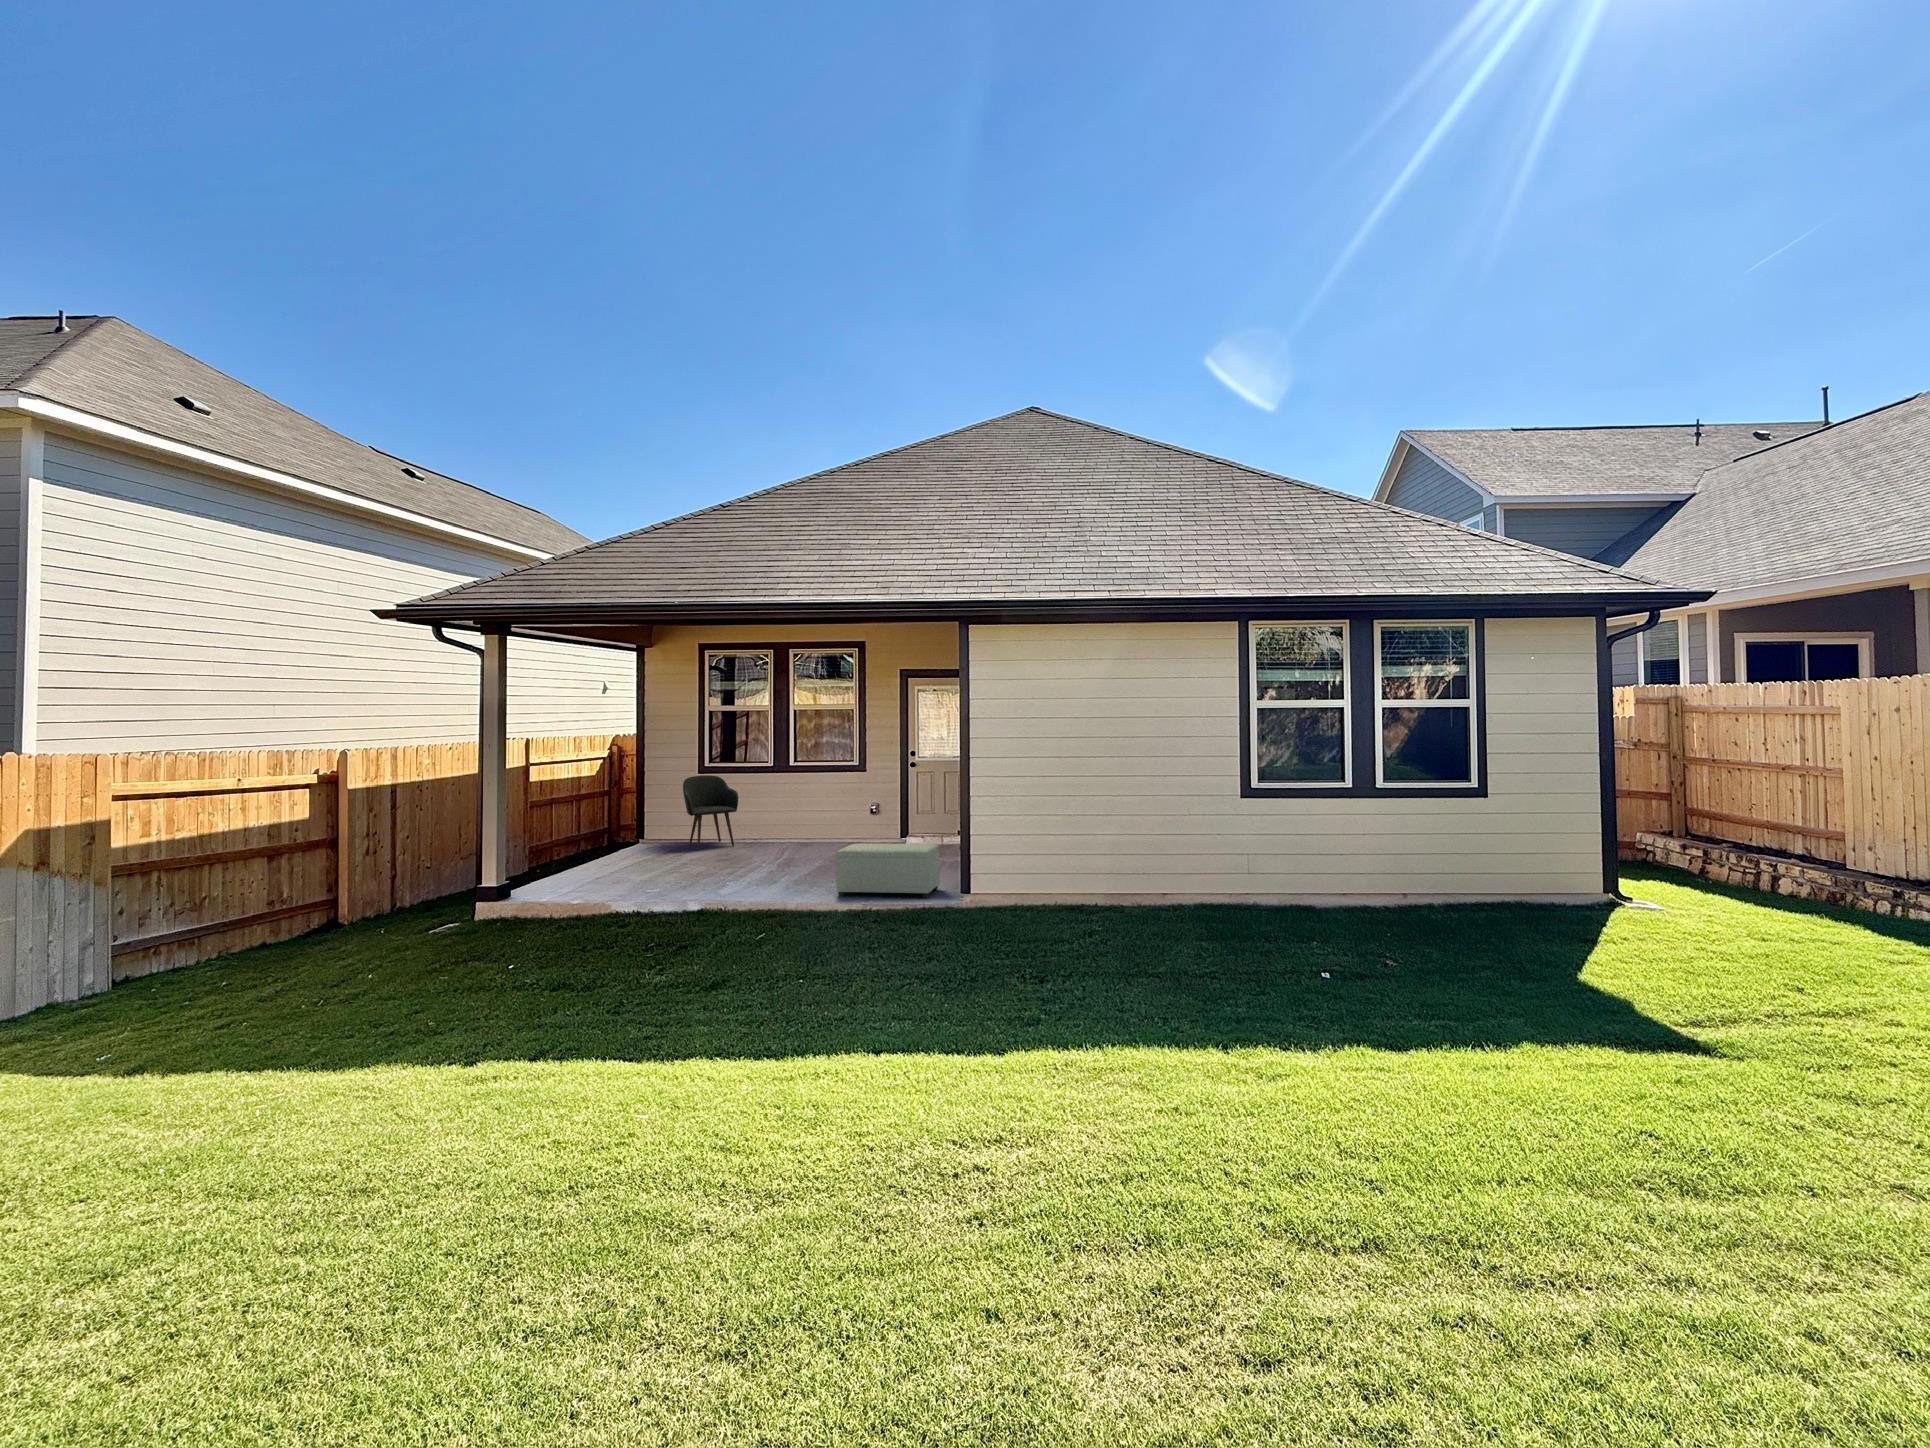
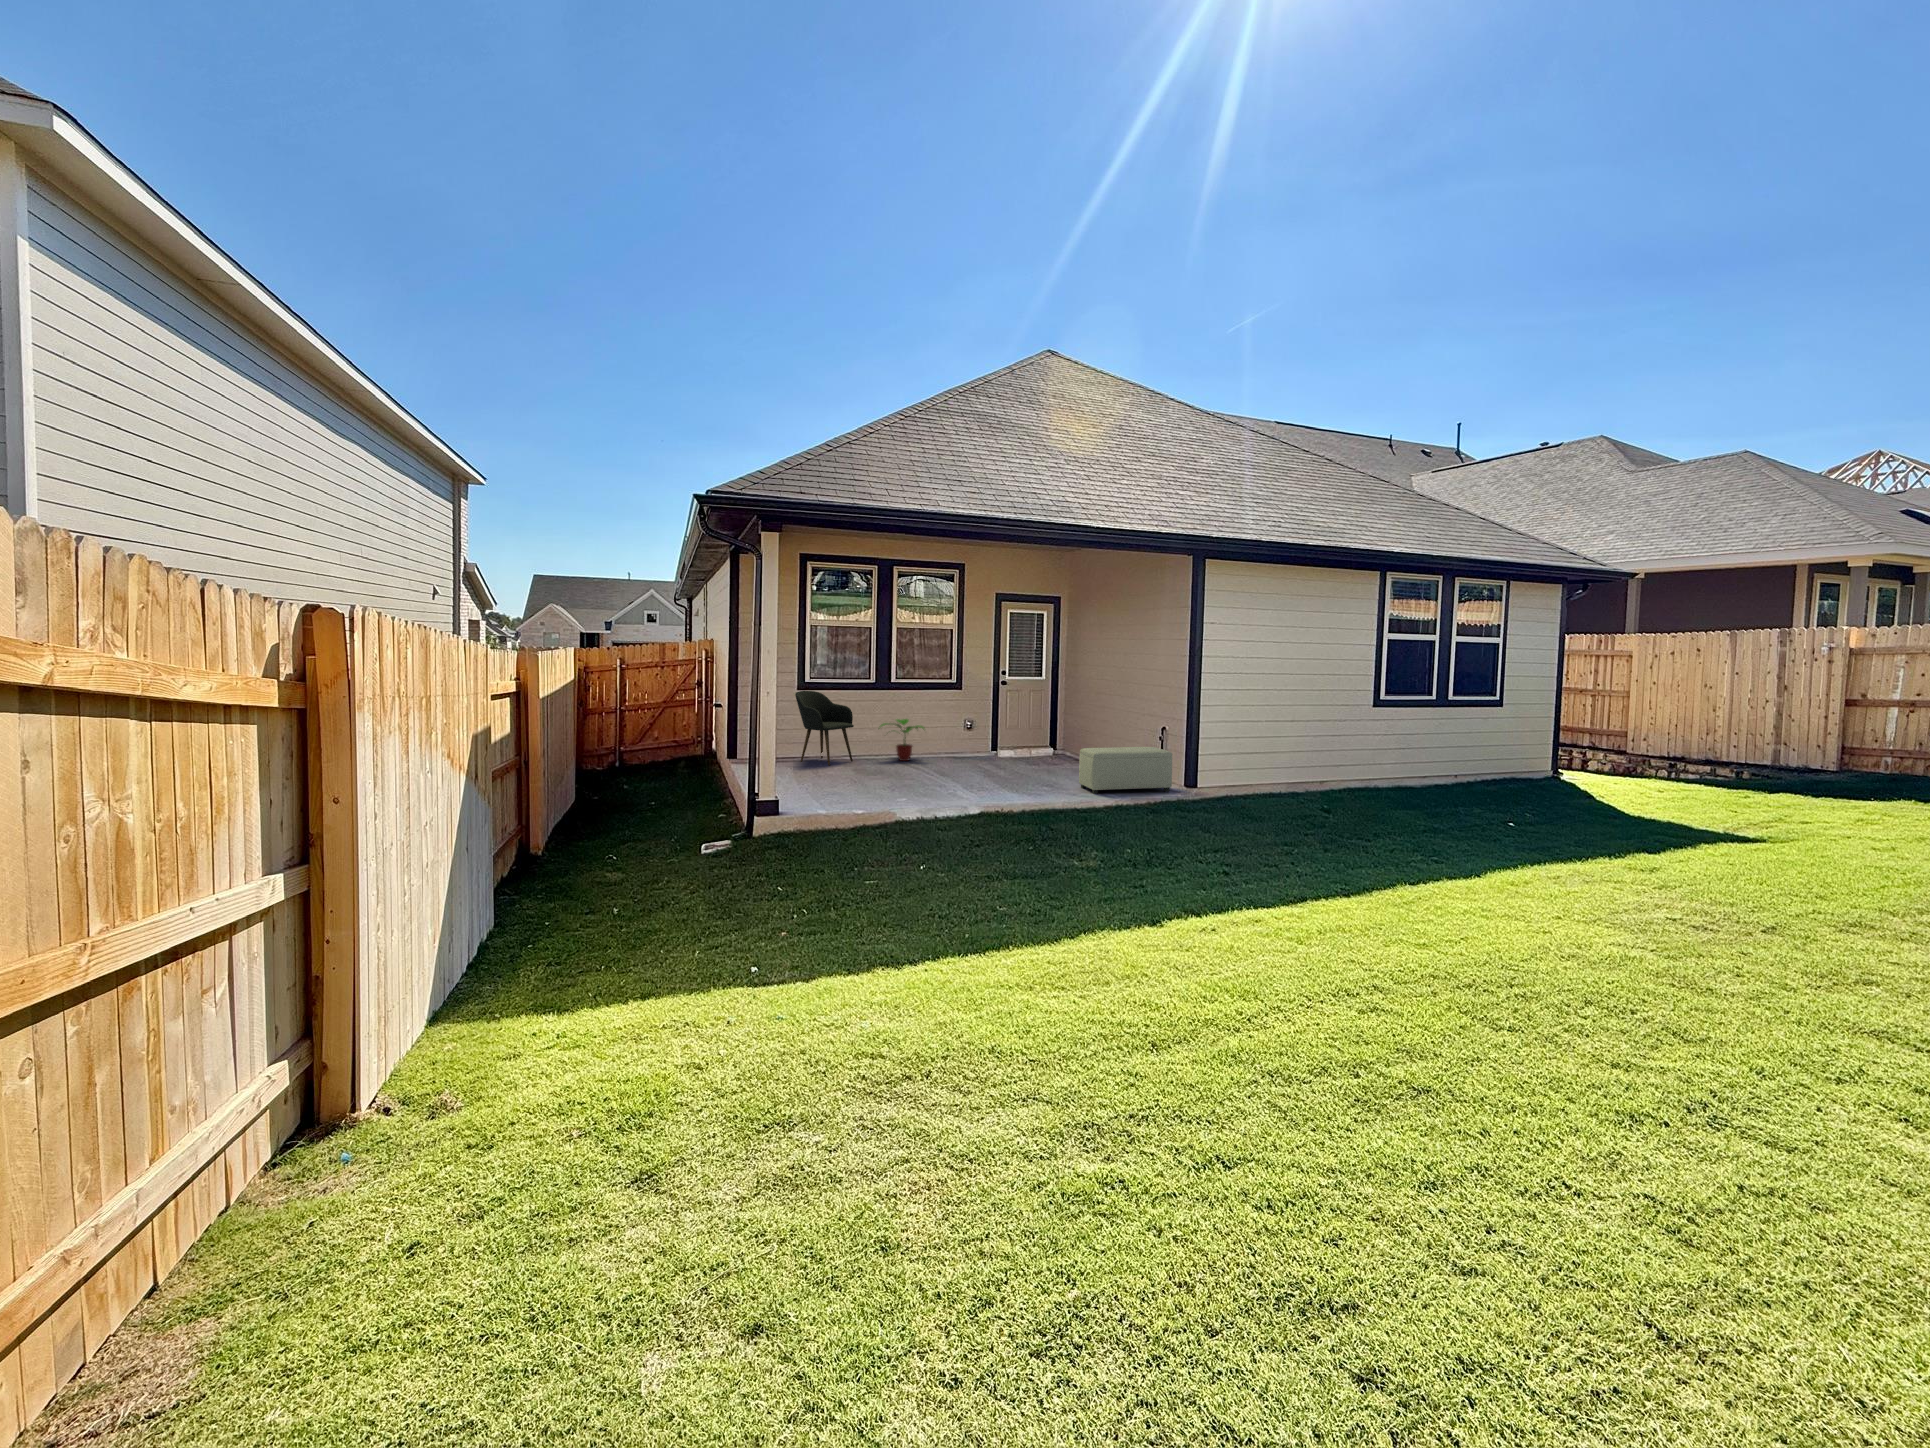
potted plant: none [756,803,807,847] -> present [881,719,924,761]

